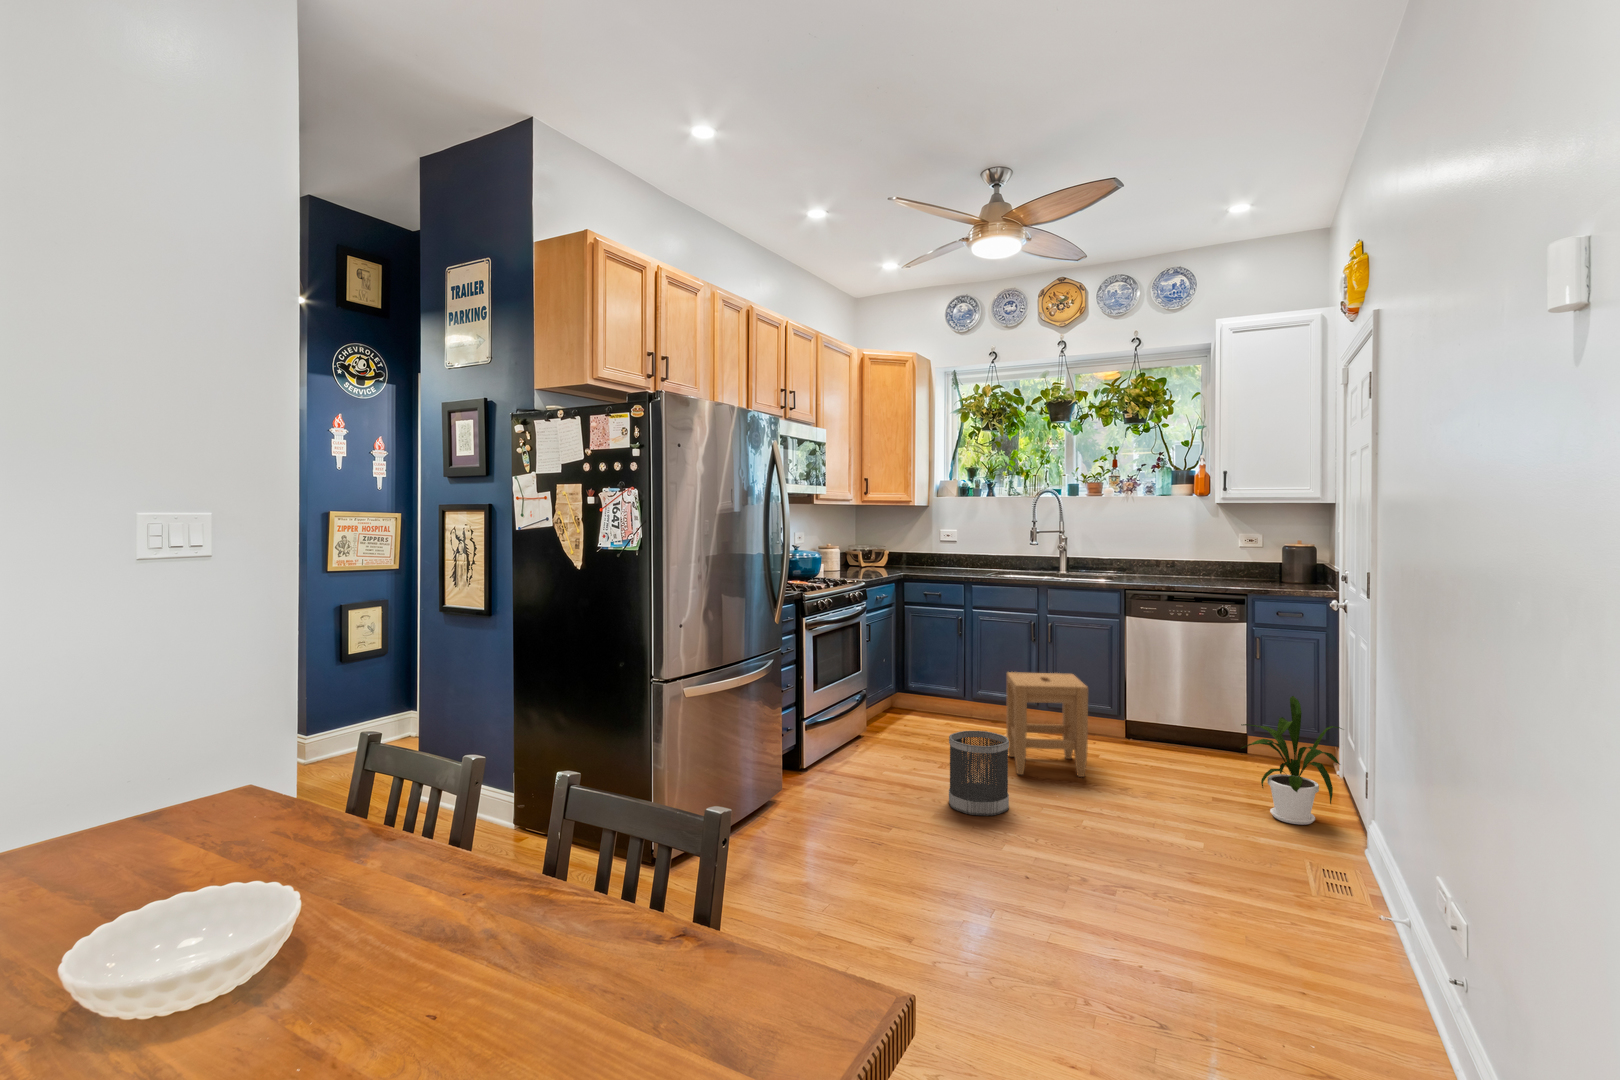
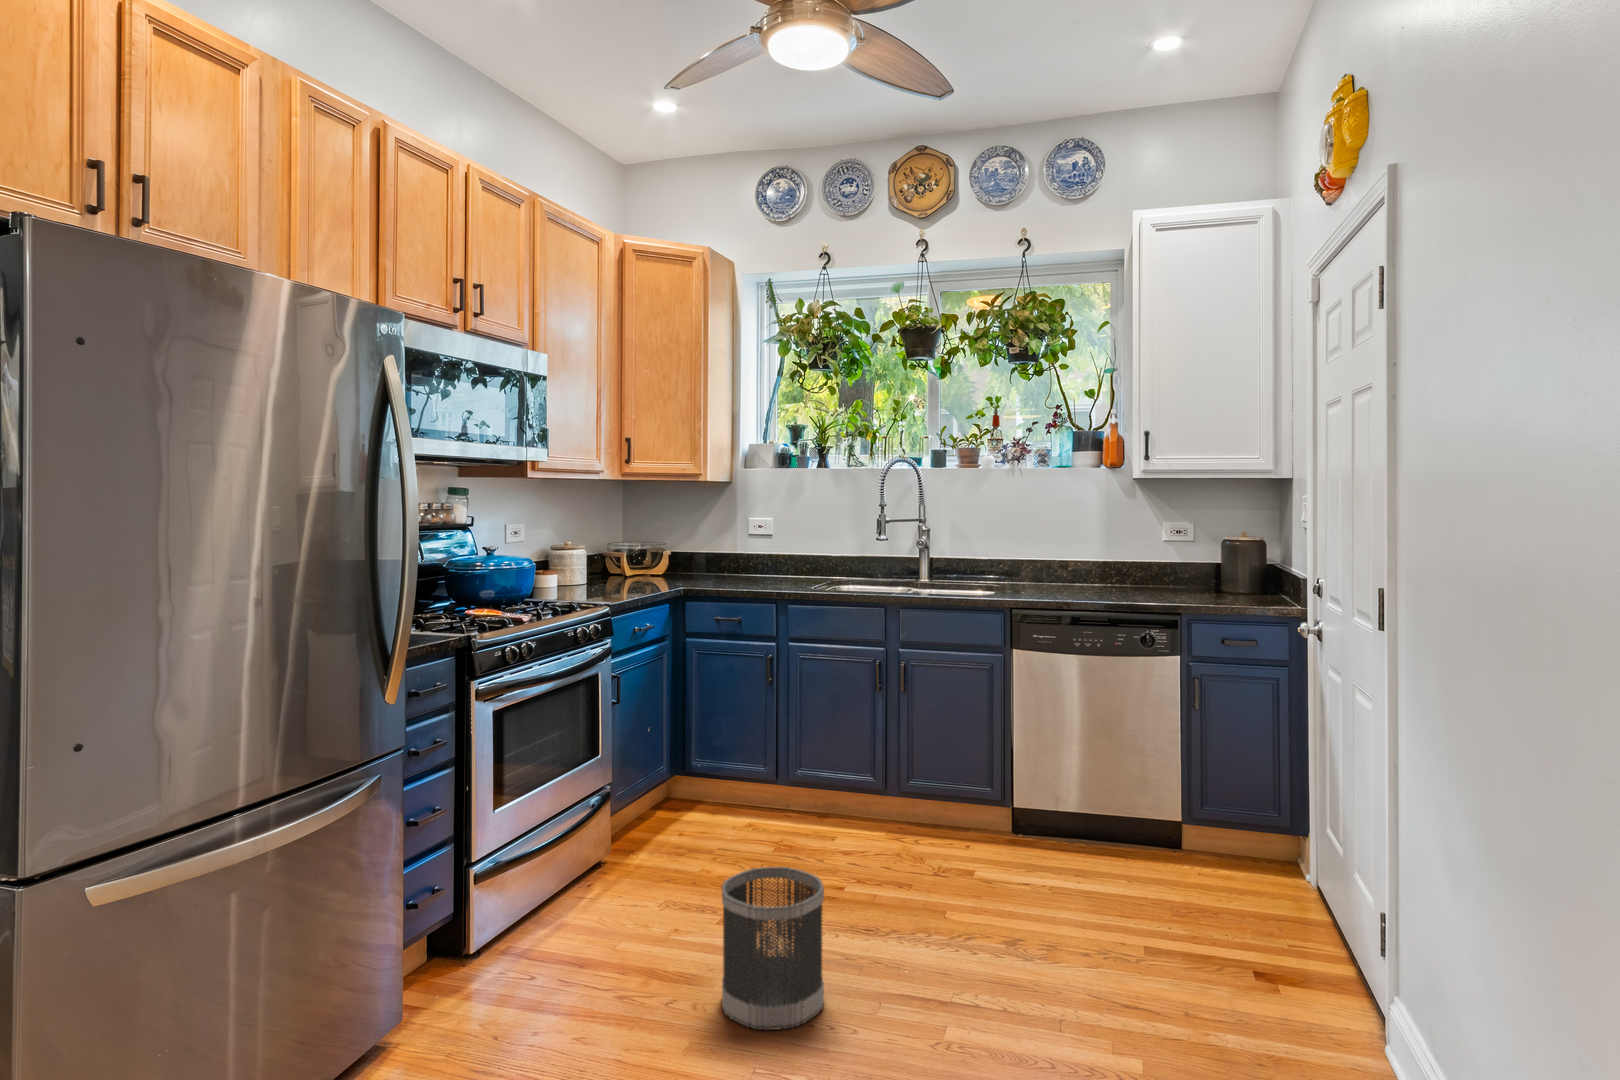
stool: present [1007,672,1088,777] -> none [833,745,957,921]
house plant: present [1241,696,1342,825] -> none [1184,784,1353,1002]

